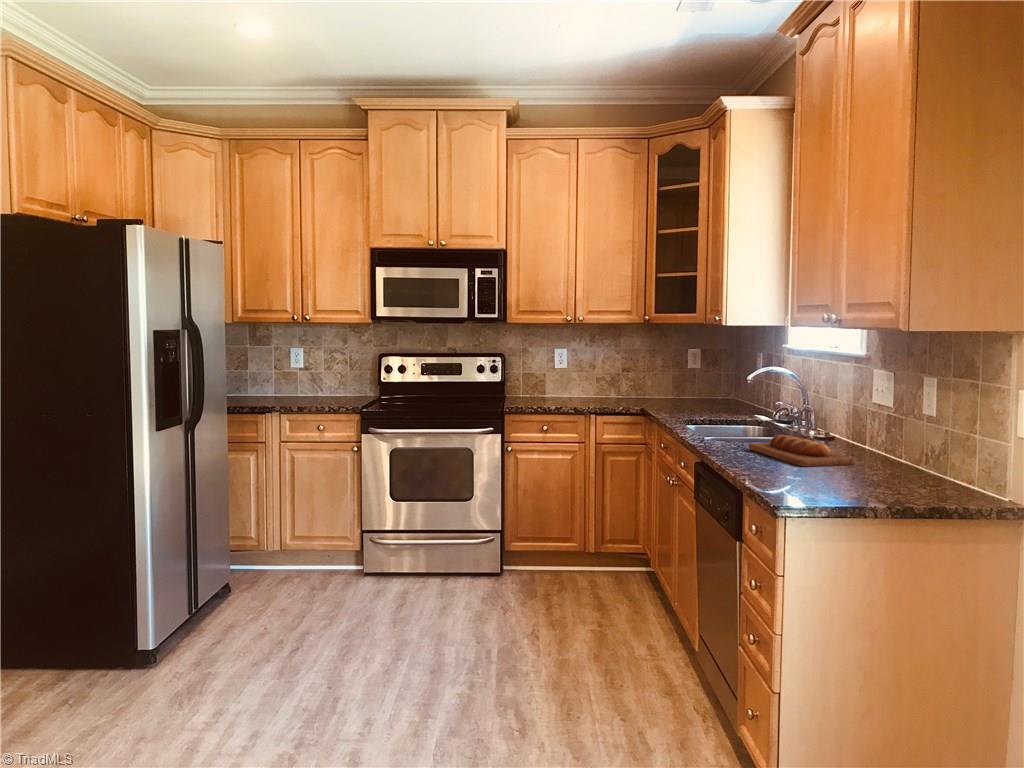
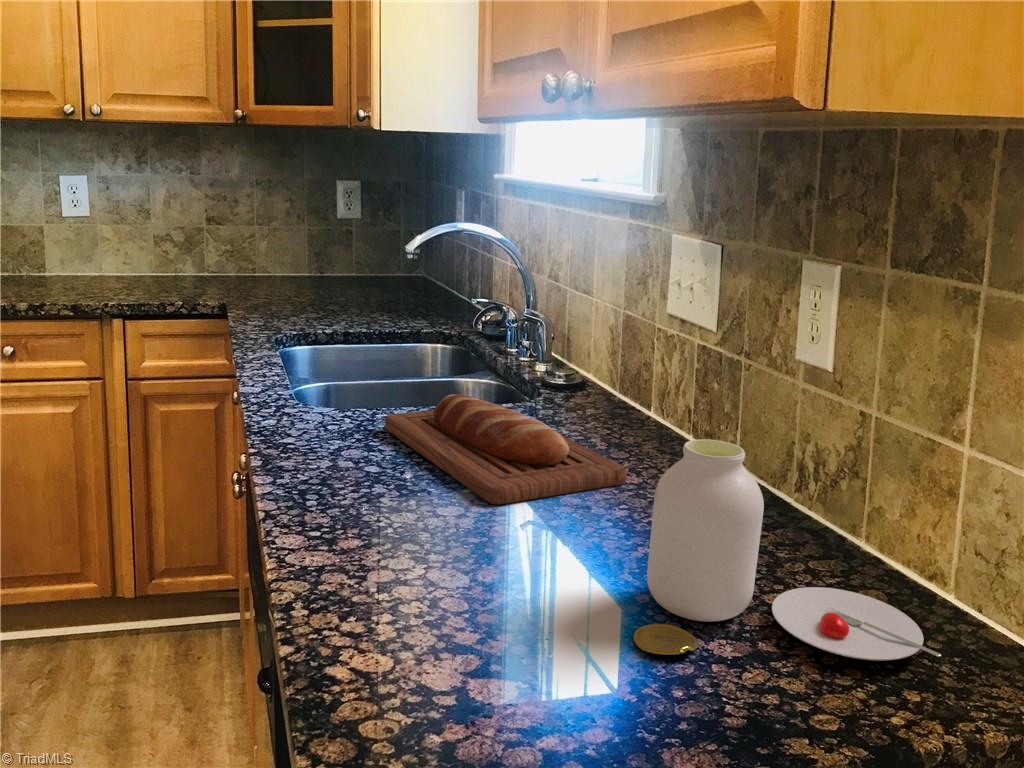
jar: none [855,432,957,493] -> present [634,439,941,660]

